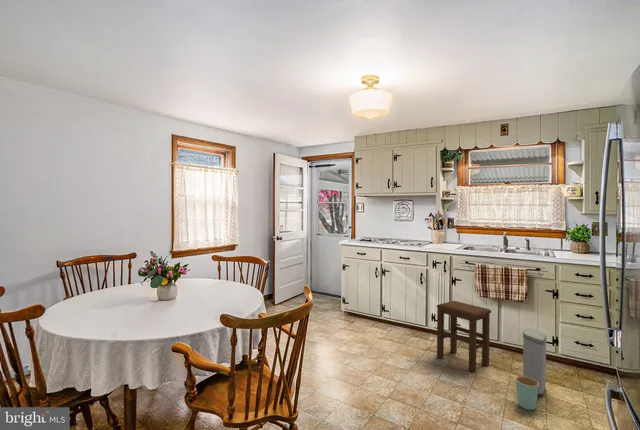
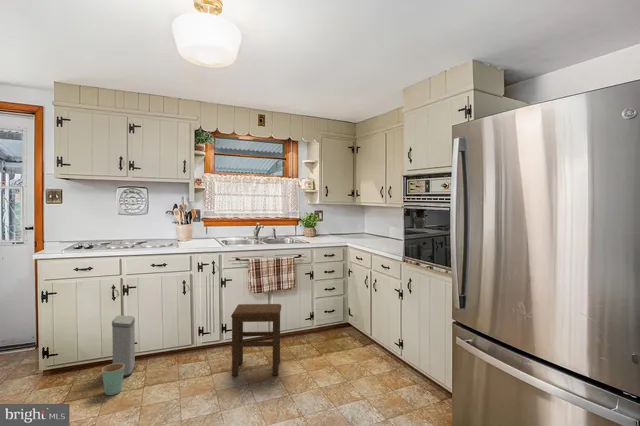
trash can: present [515,328,547,410] -> present [102,315,135,395]

